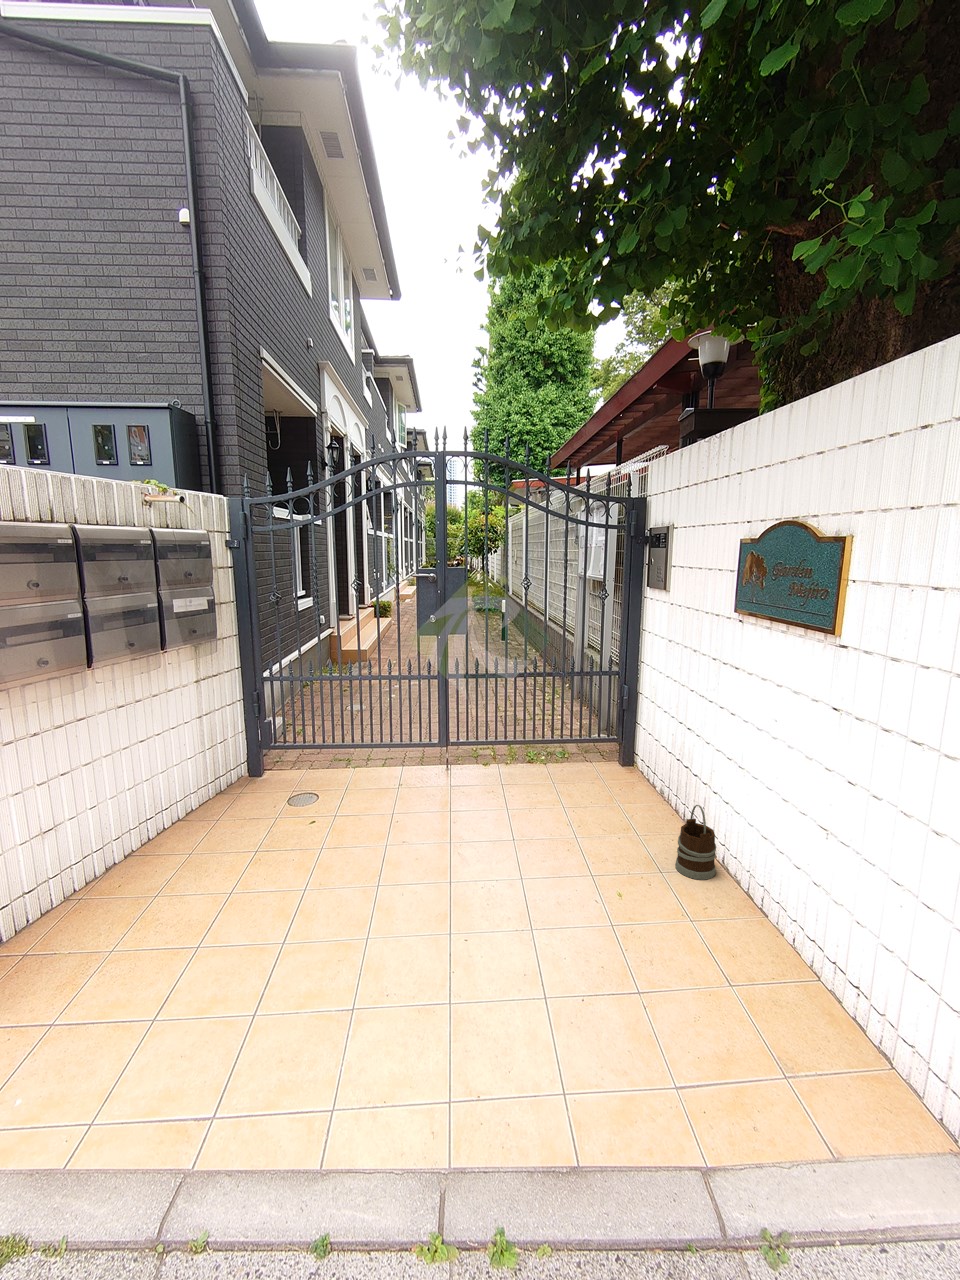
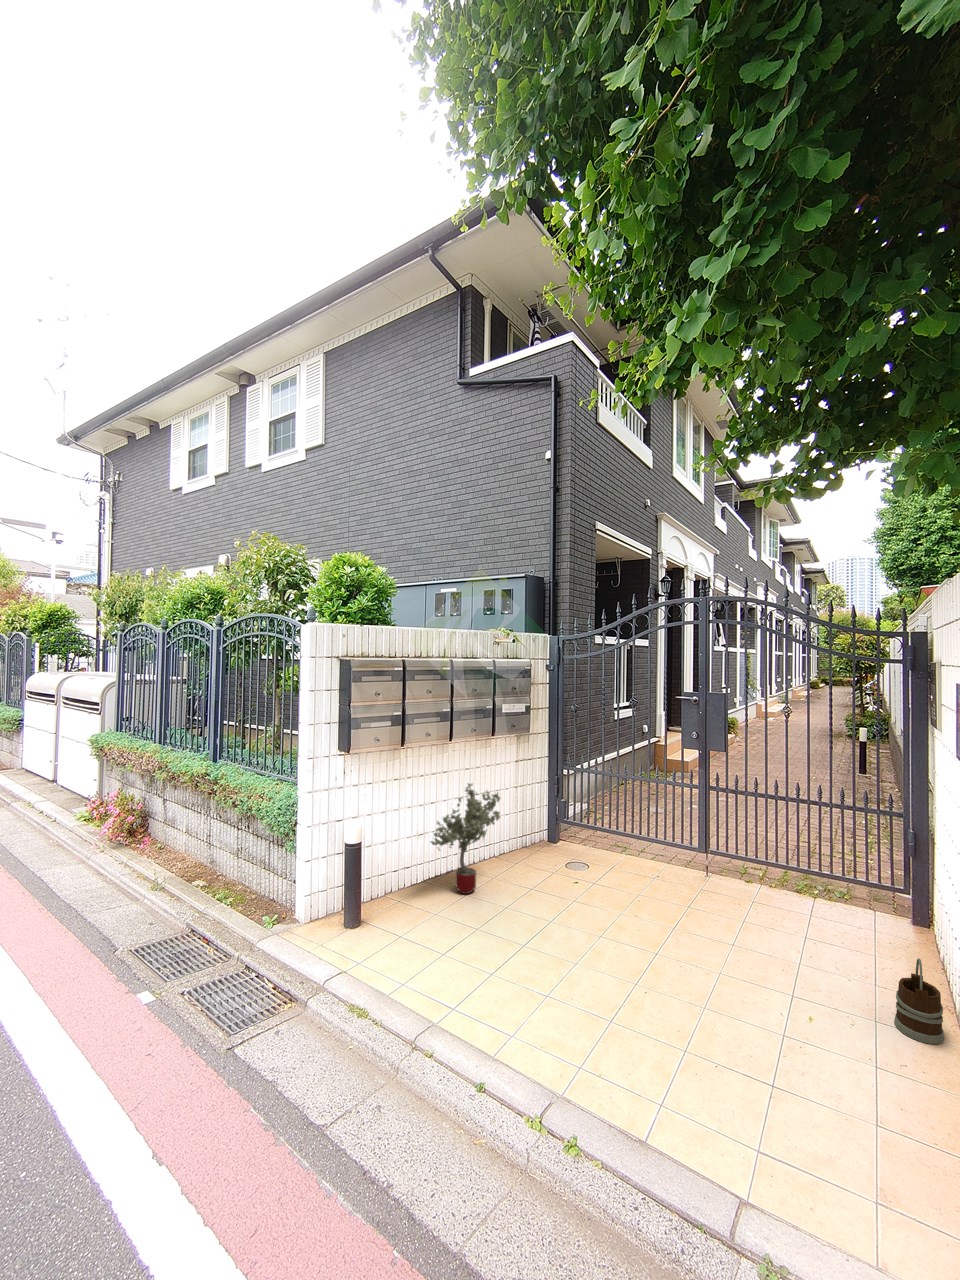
potted tree: none [79,725,197,891] -> present [431,783,500,894]

